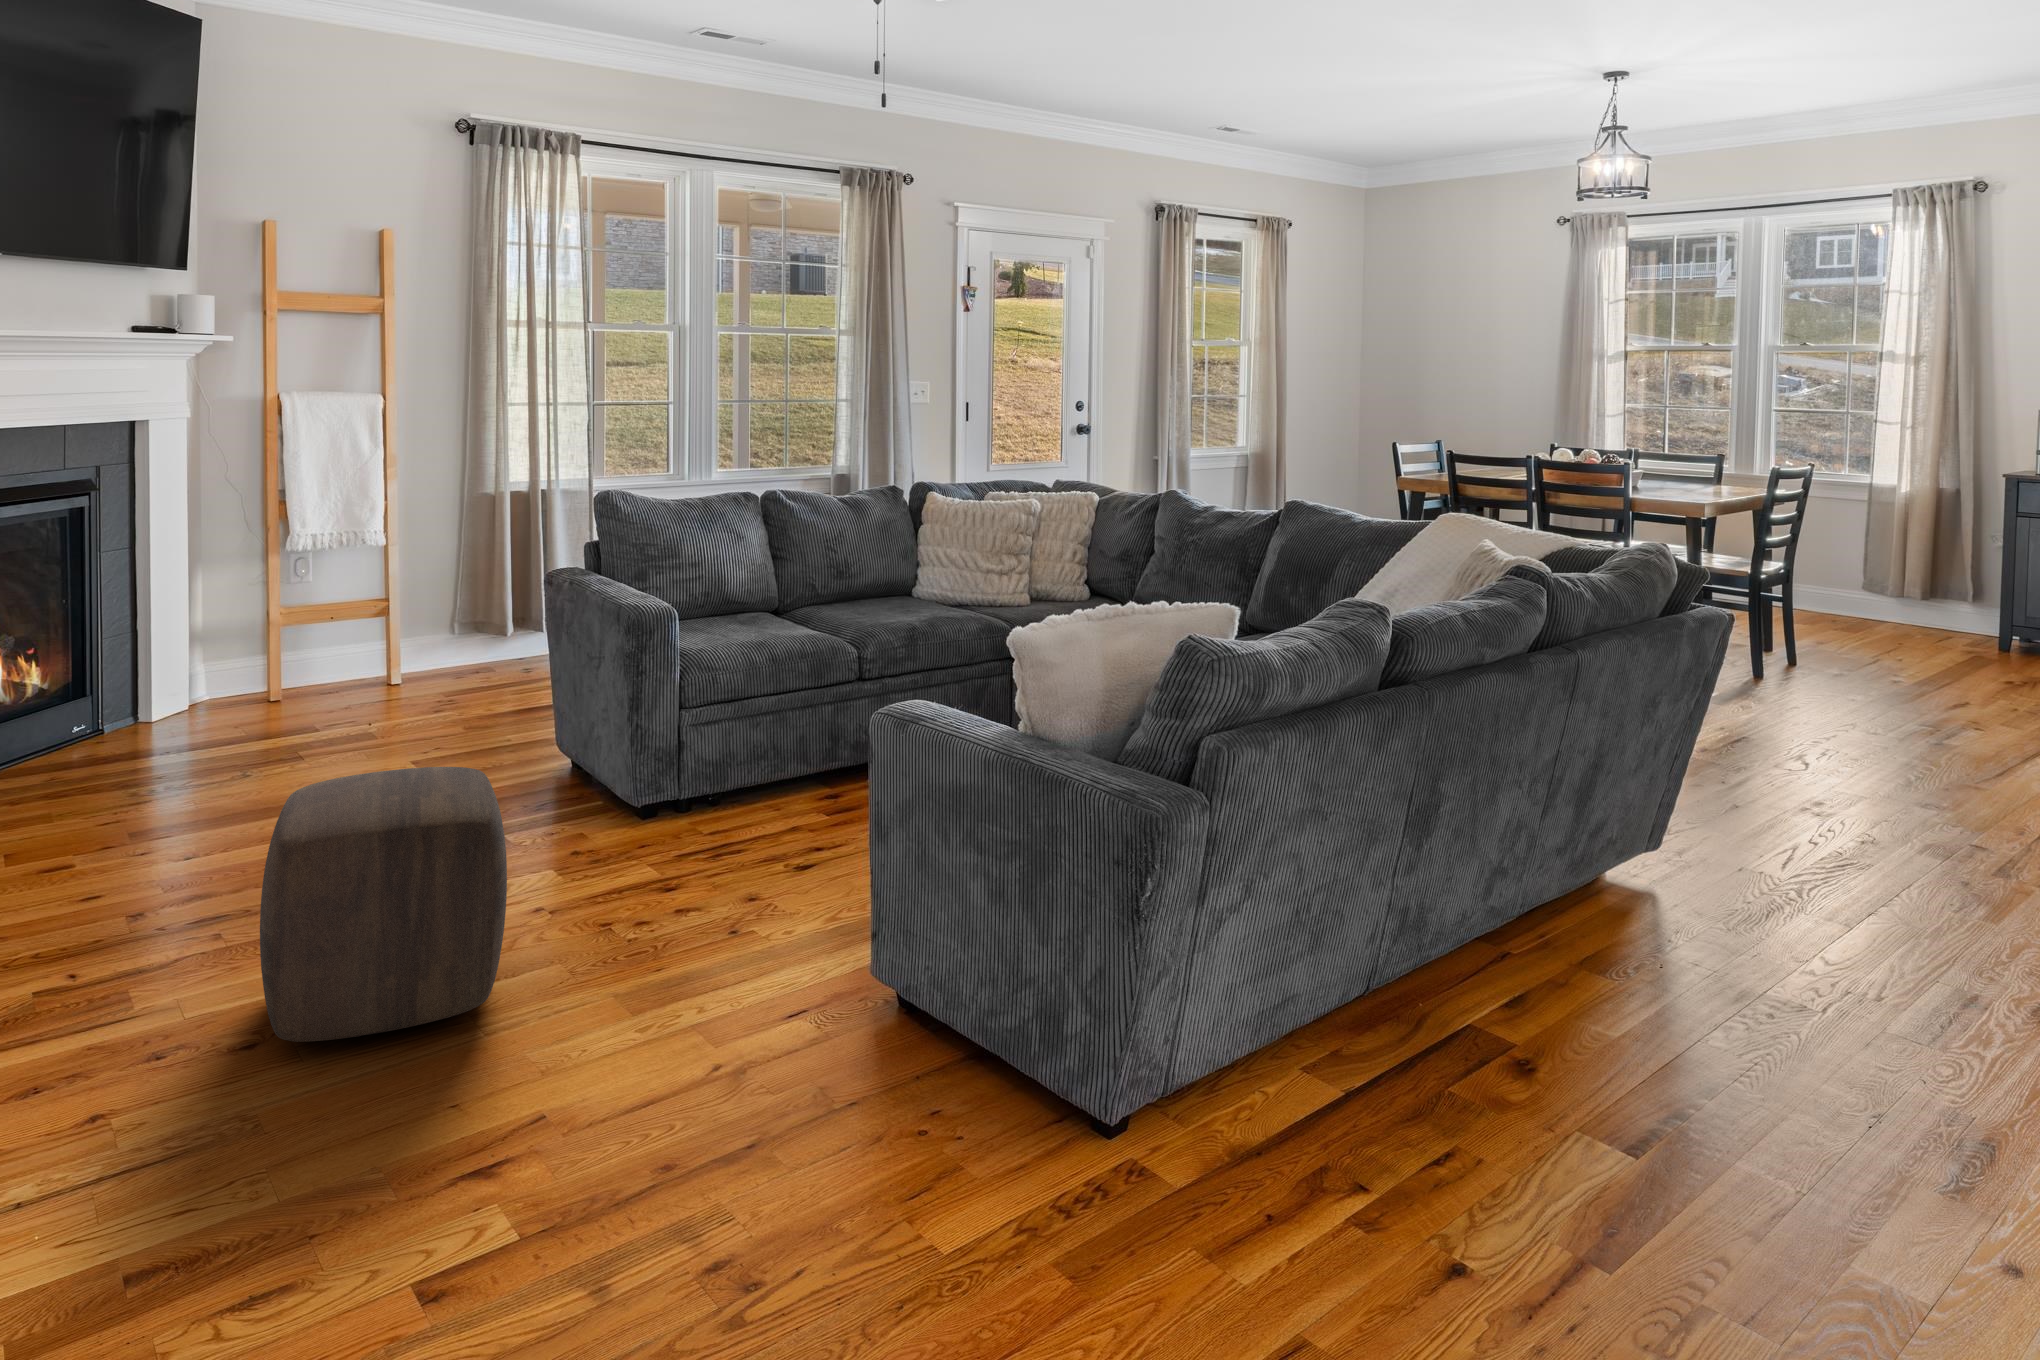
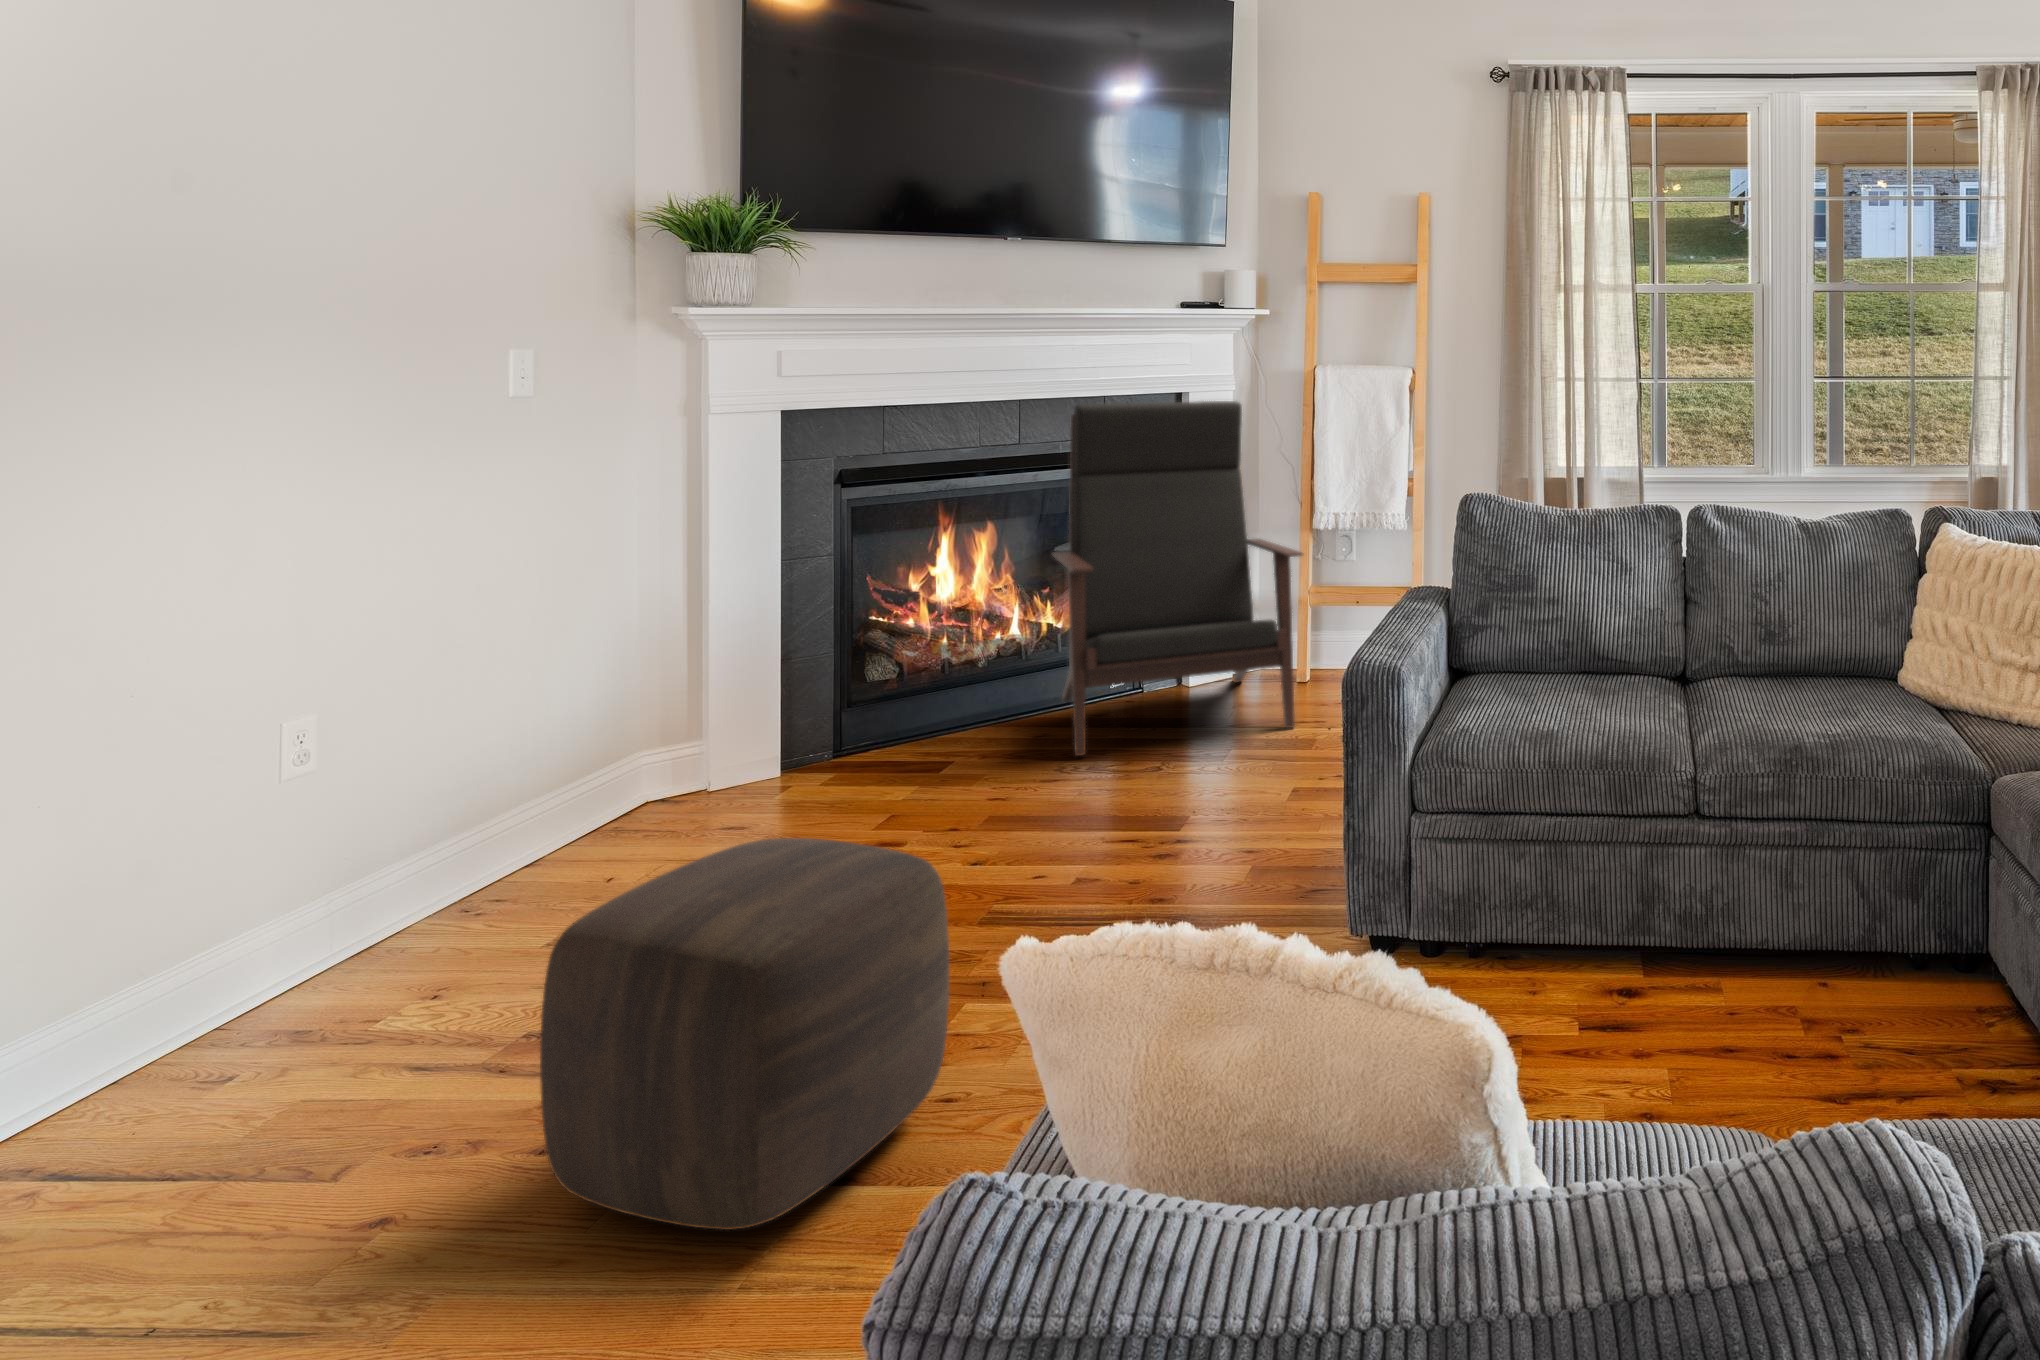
lounge chair: none [50,434,371,781] -> present [1052,401,1302,756]

